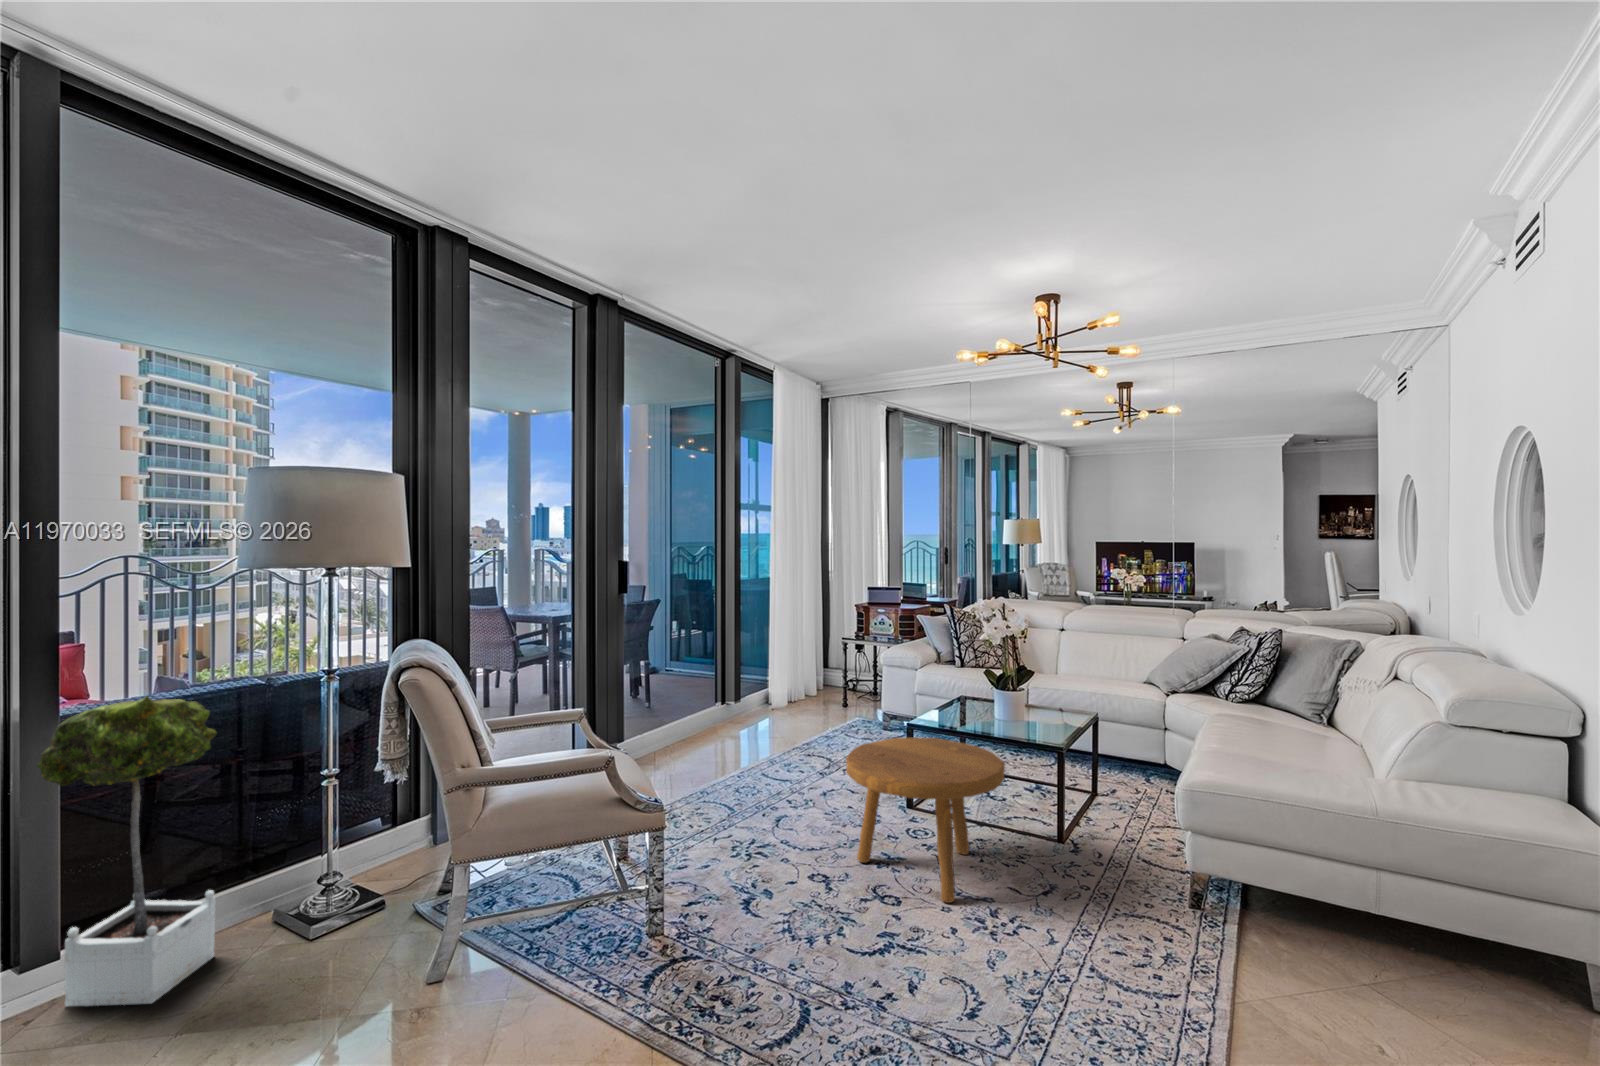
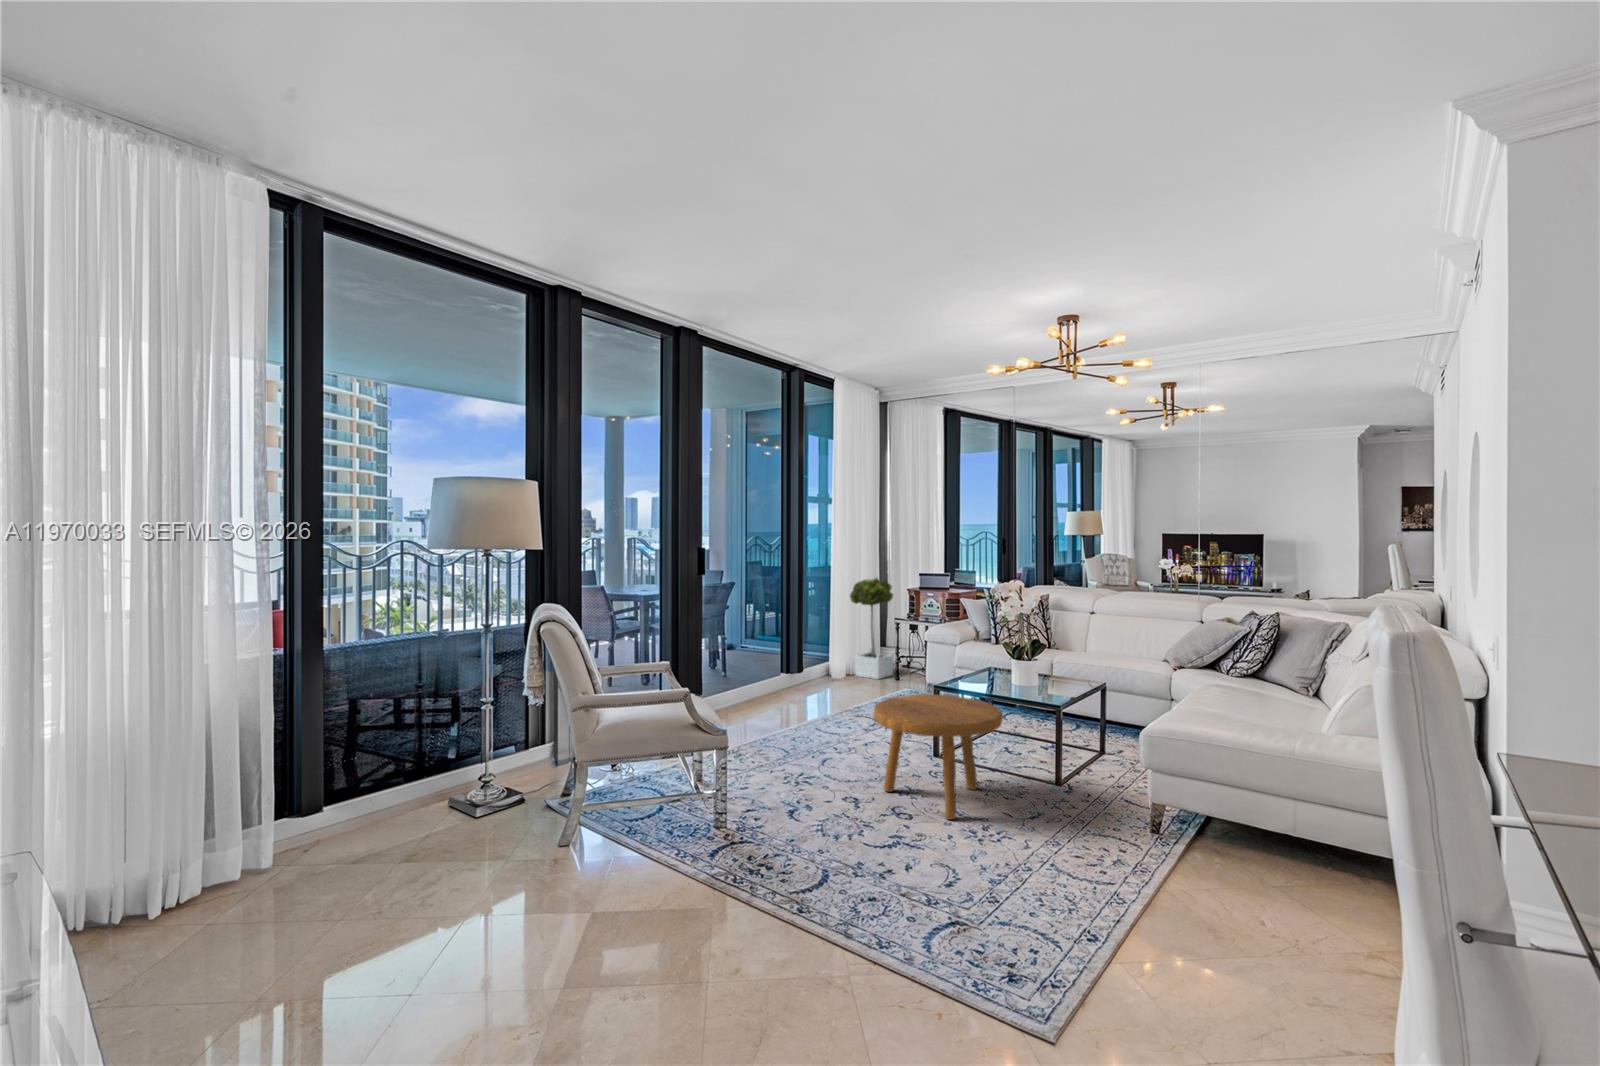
potted tree: present [37,695,216,1007] -> present [850,578,893,679]

